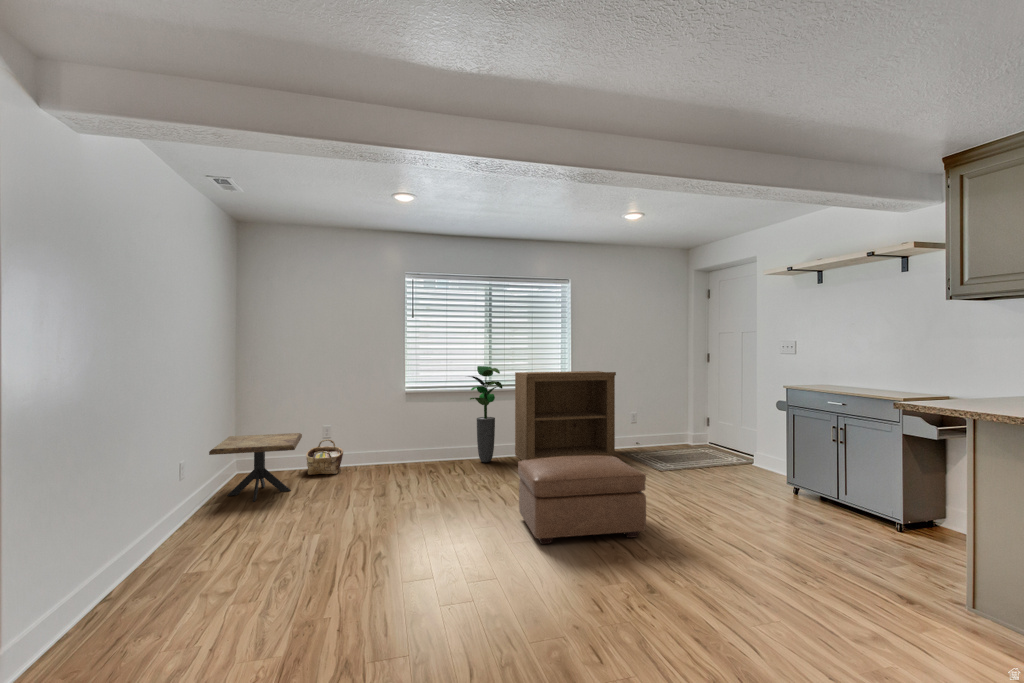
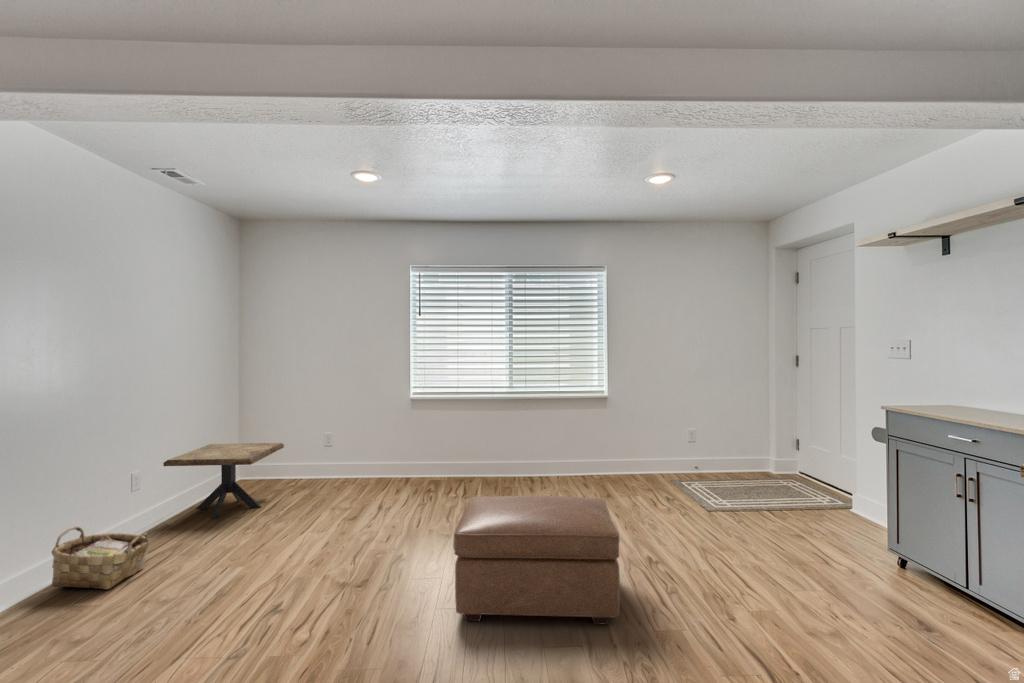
potted plant: present [469,366,503,462] -> none [471,370,519,484]
bookshelf: present [515,371,616,461] -> none [537,377,658,489]
woven basket: present [306,439,343,475] -> present [52,527,149,589]

